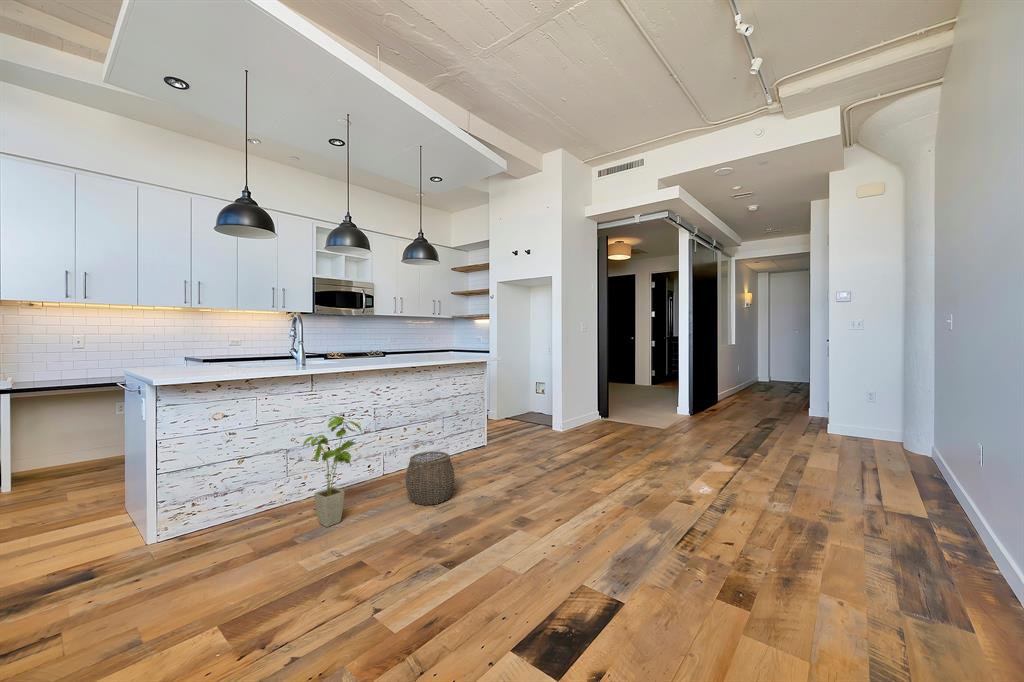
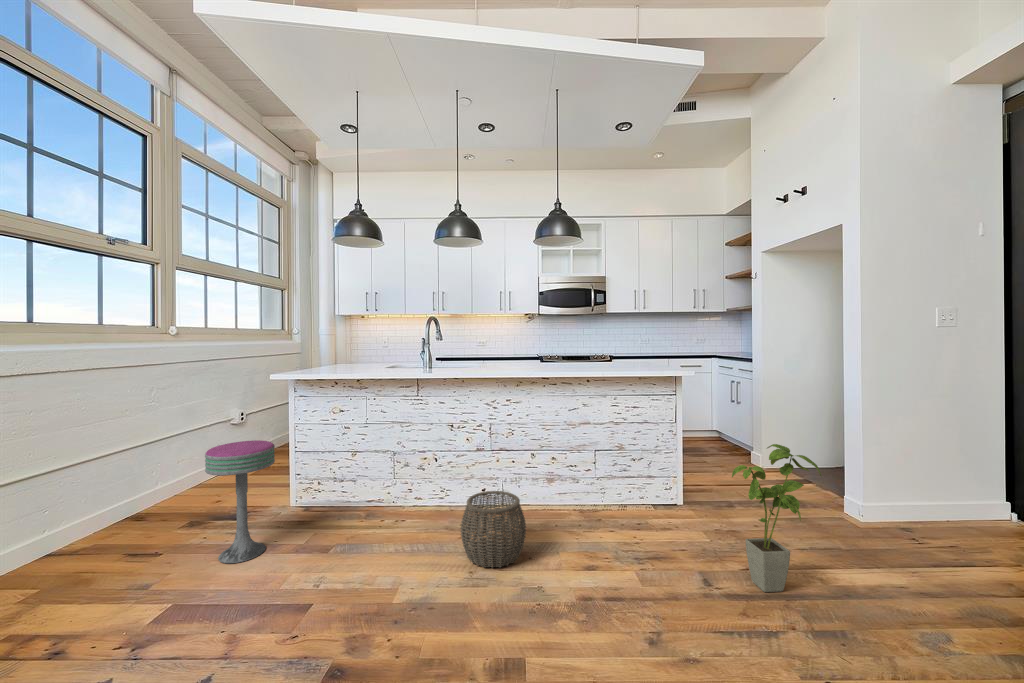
house plant: present [303,416,361,527] -> present [732,444,821,592]
bar stool: none [143,452,229,595] -> present [205,440,275,563]

